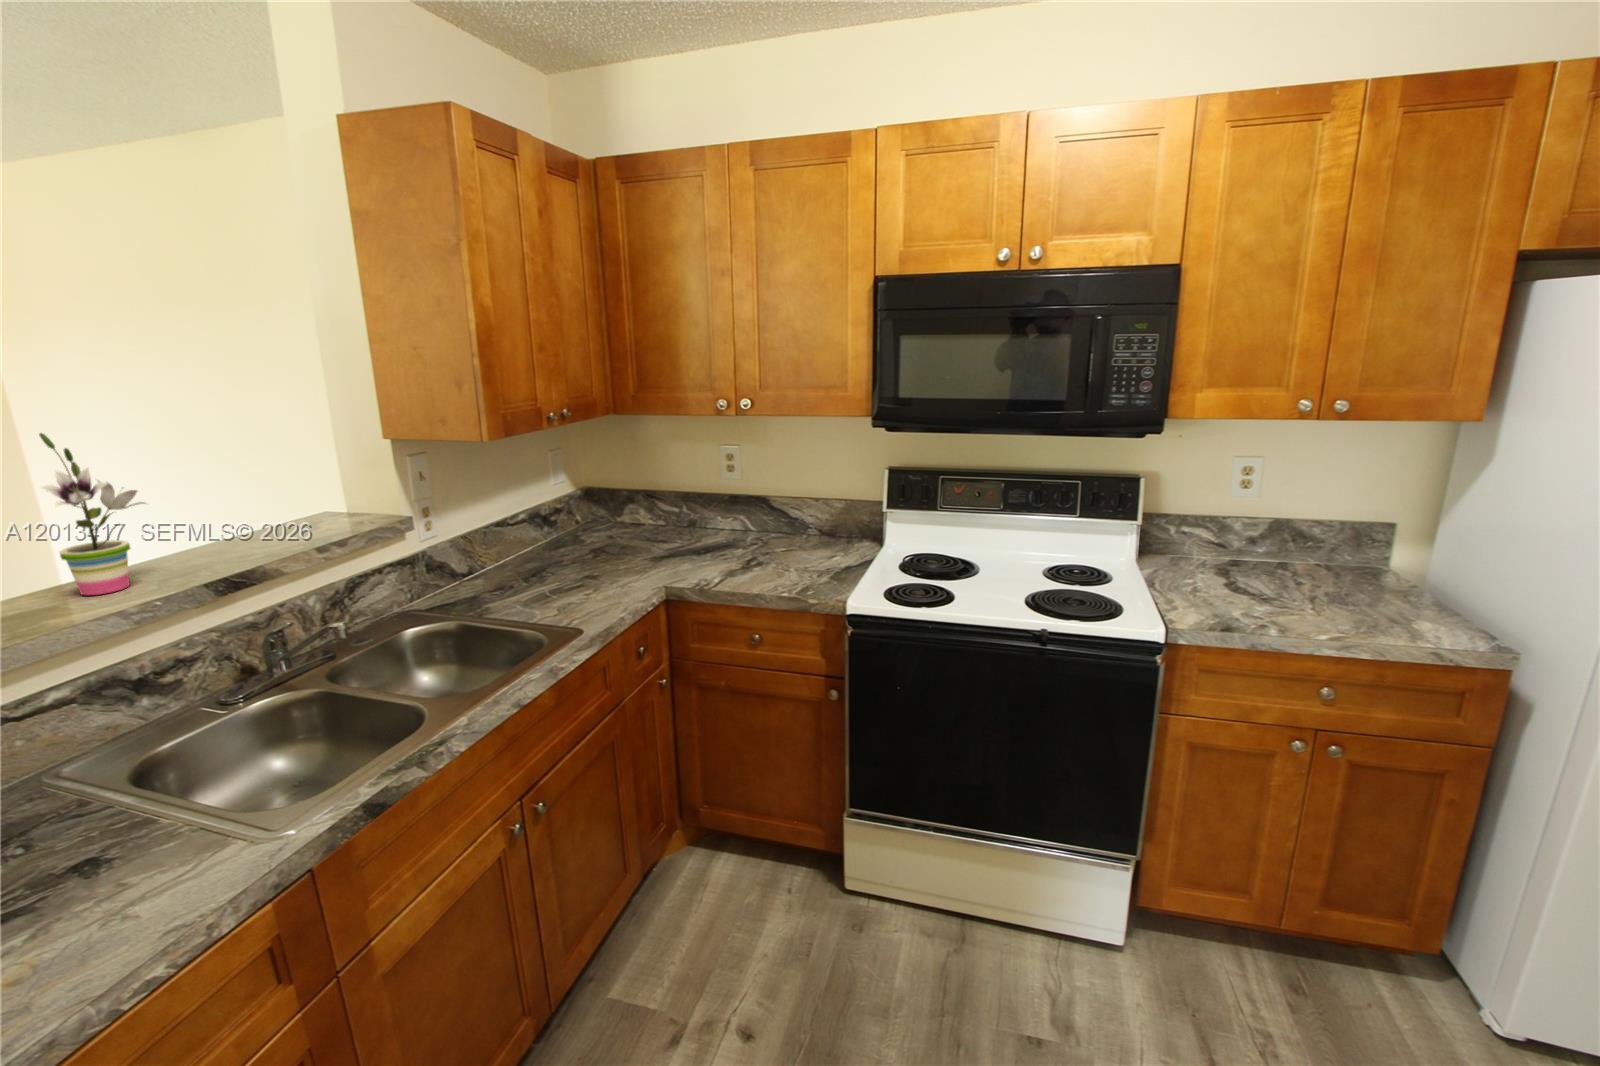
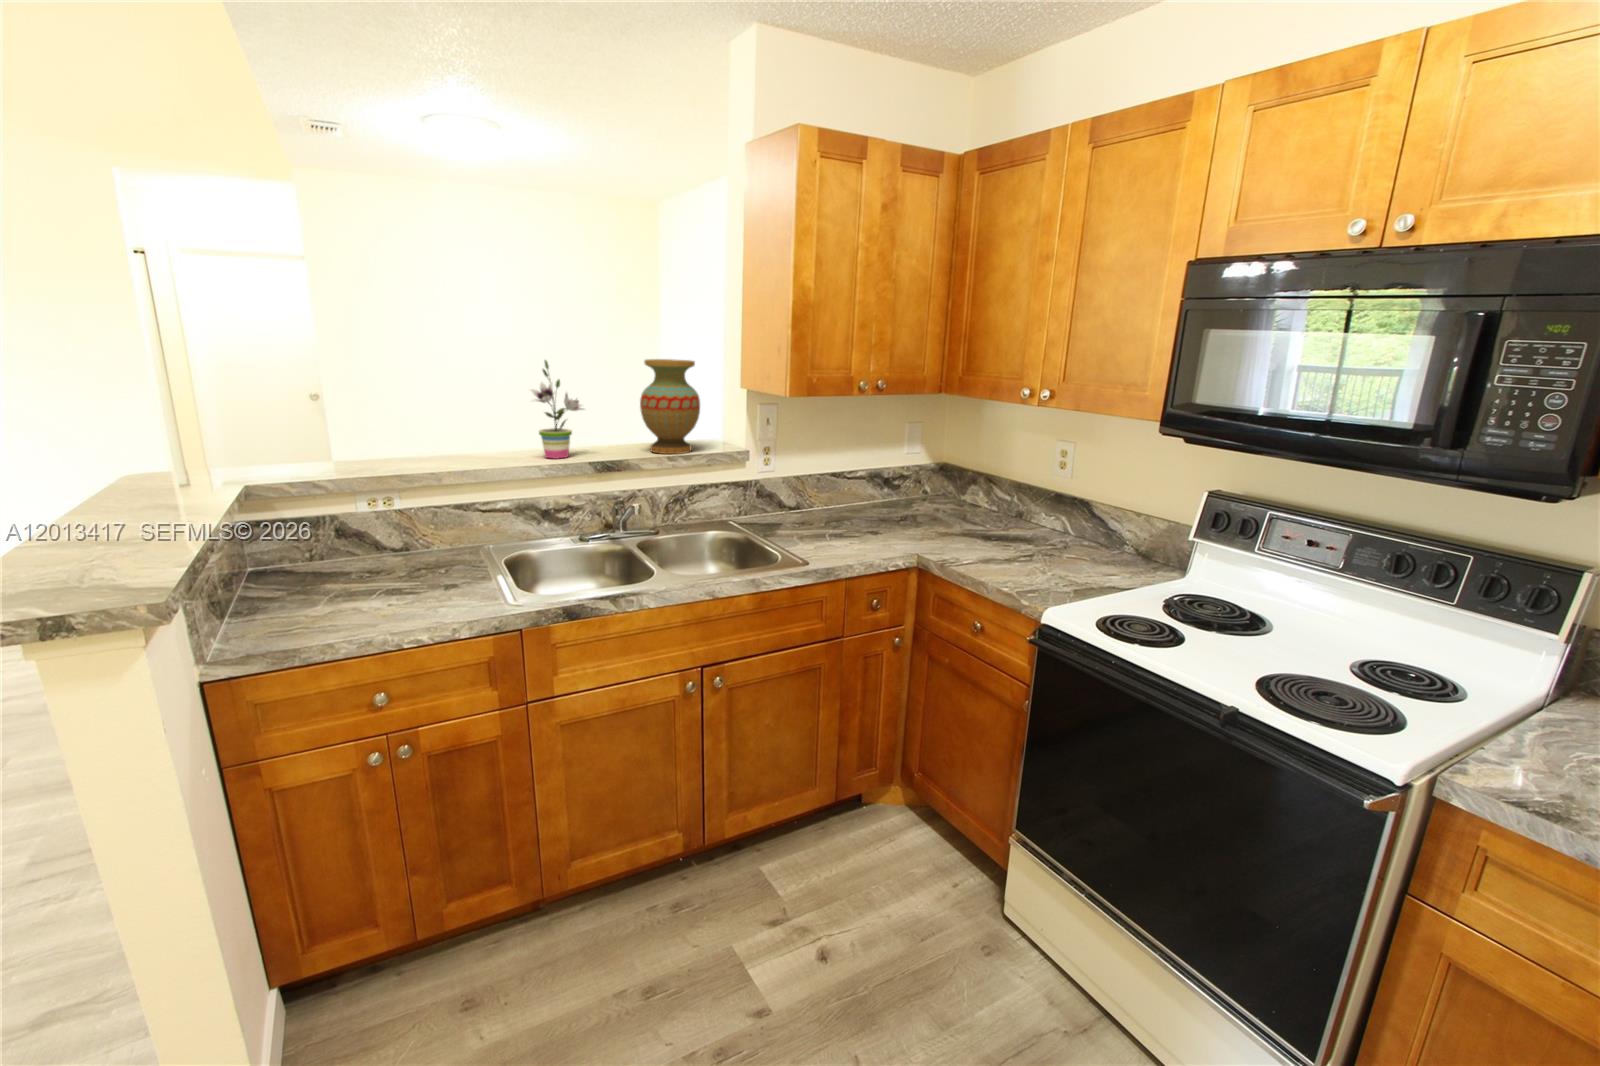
vase: none [220,407,326,547] -> present [640,359,700,454]

